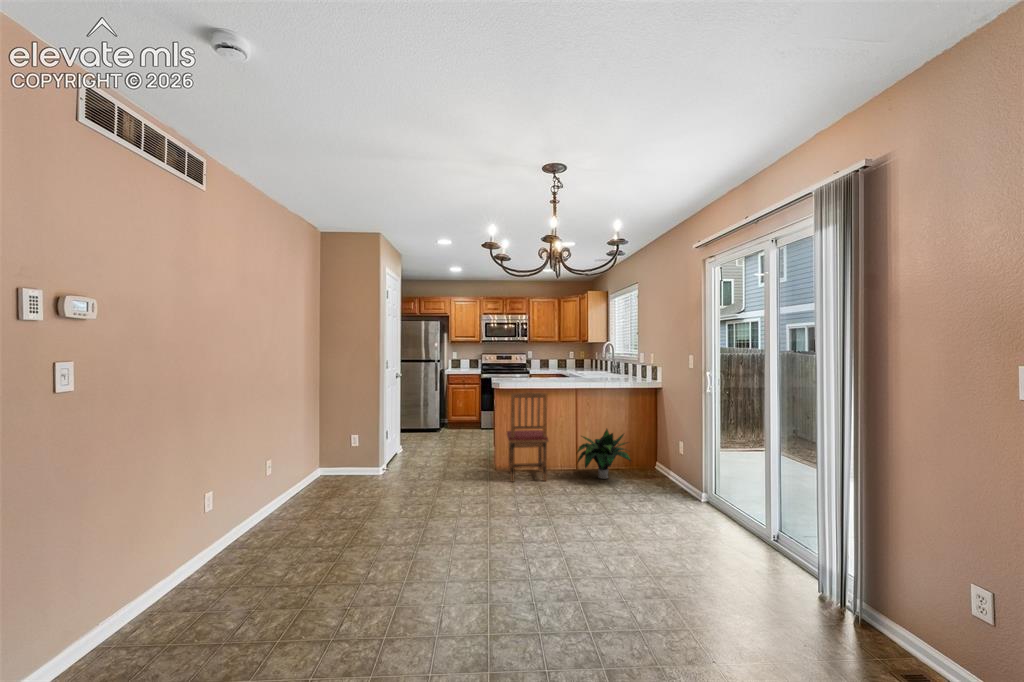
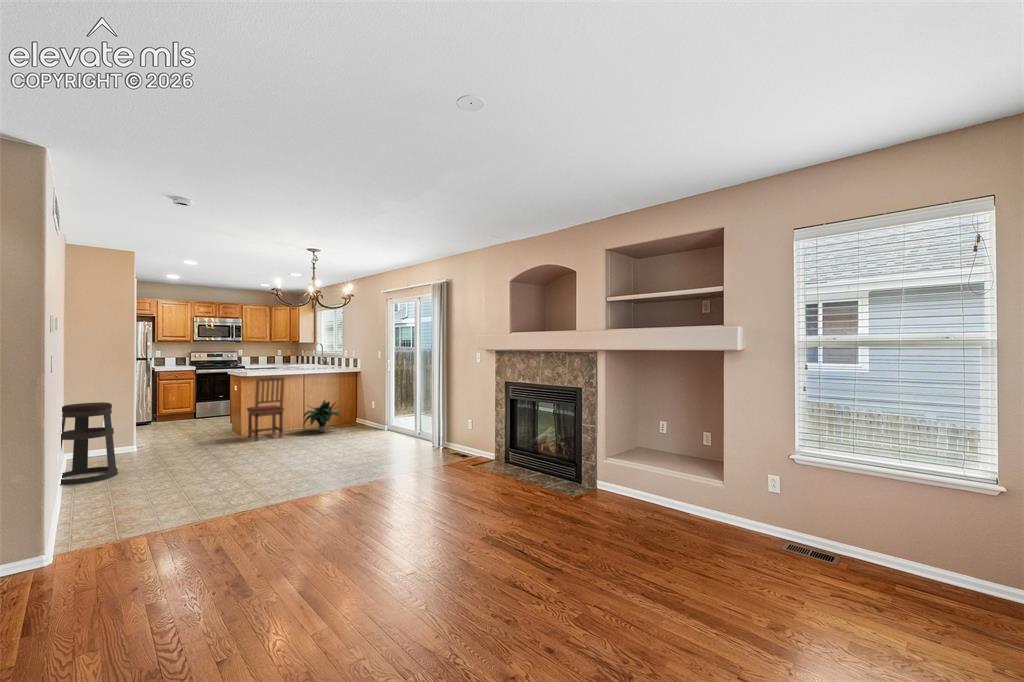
bar stool: none [263,420,331,531] -> present [60,402,118,485]

